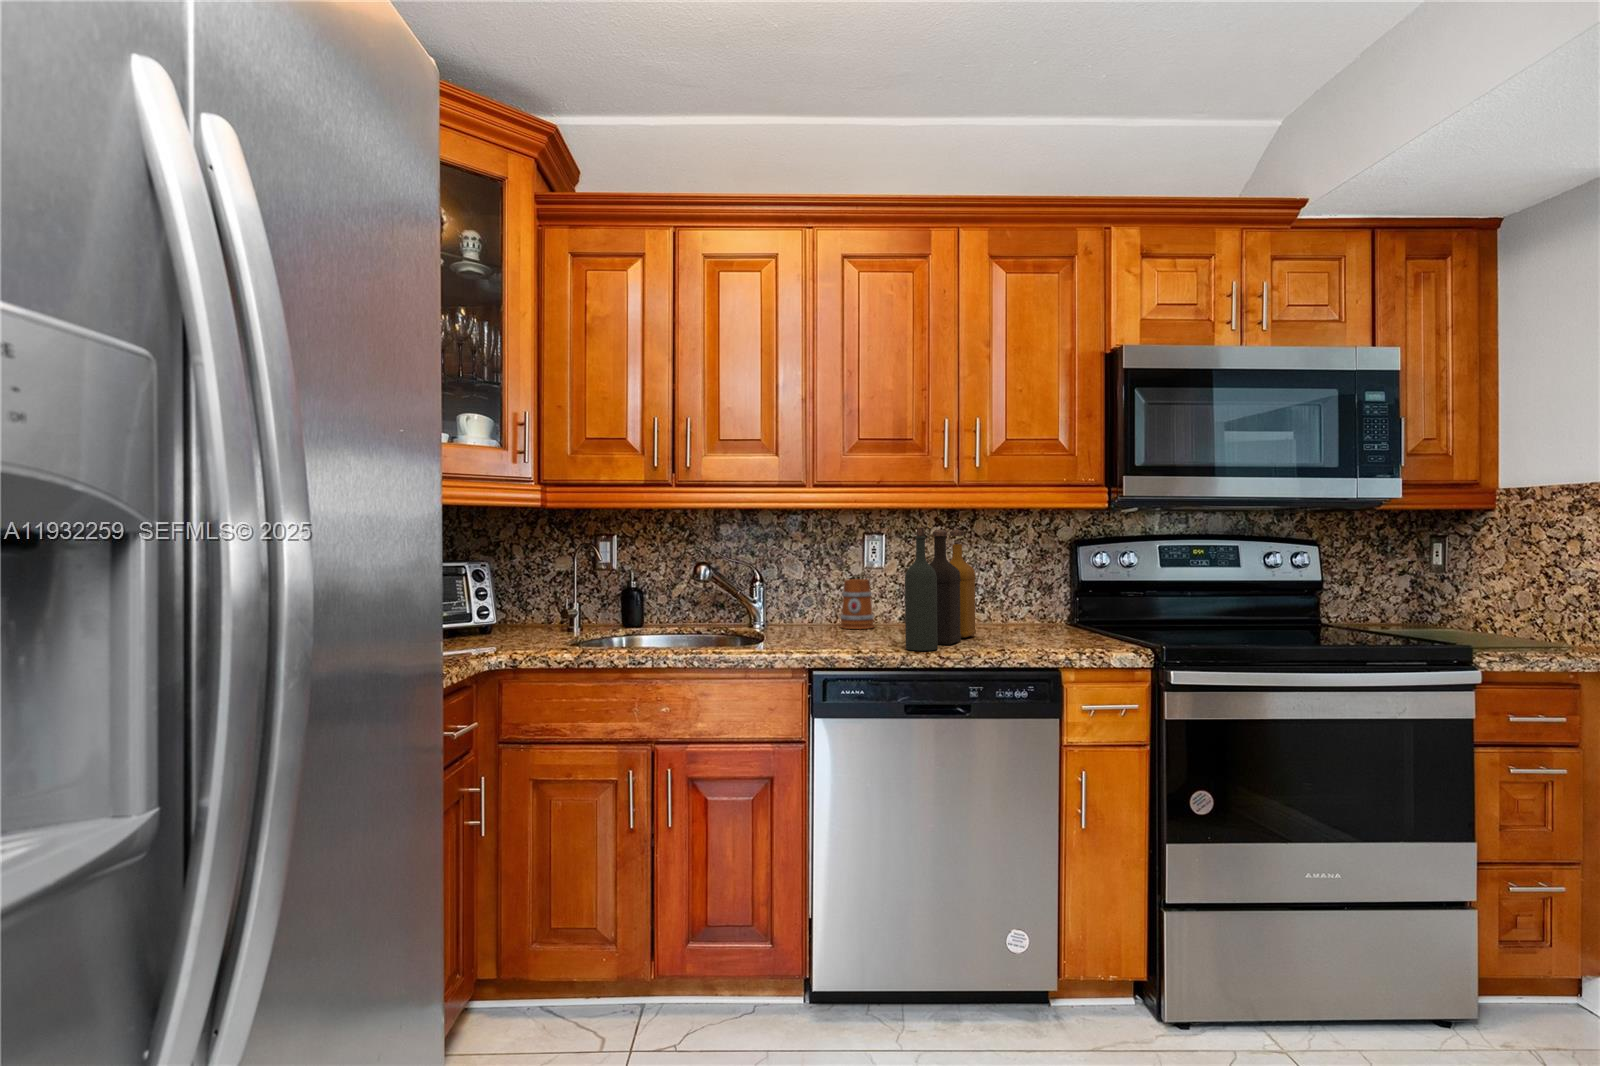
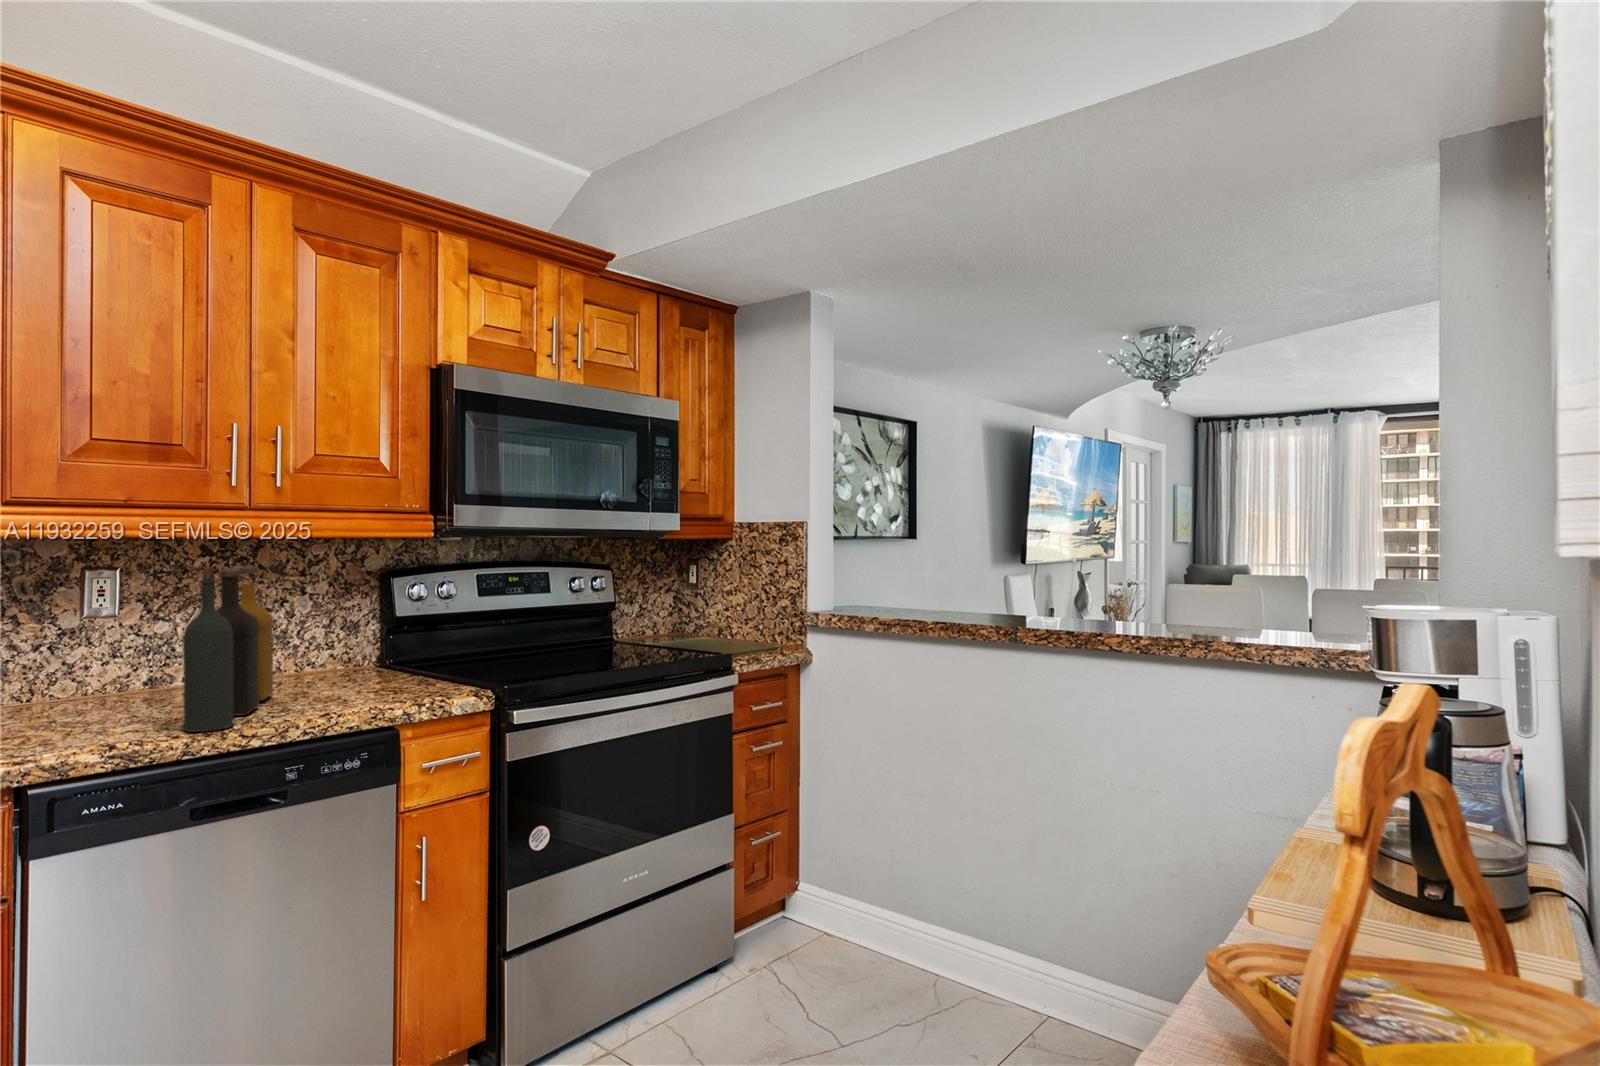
mug: present [840,579,874,629] -> none [40,634,104,708]

